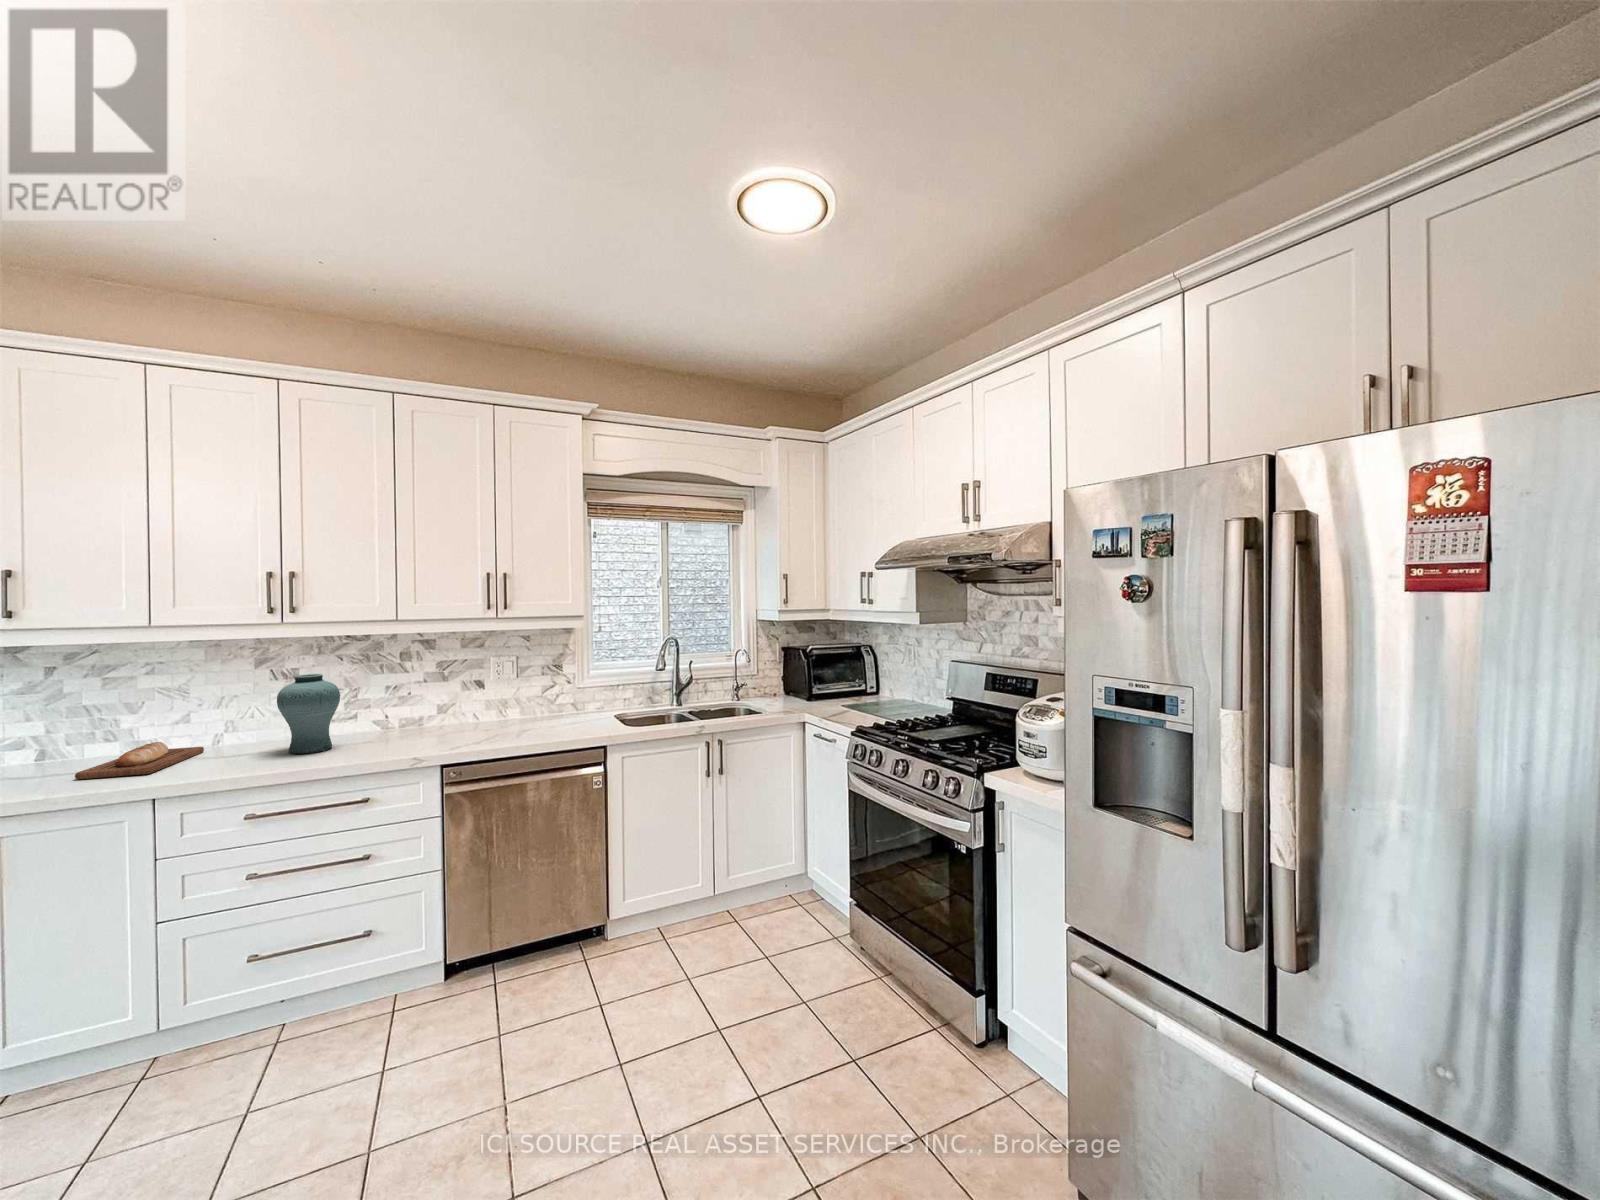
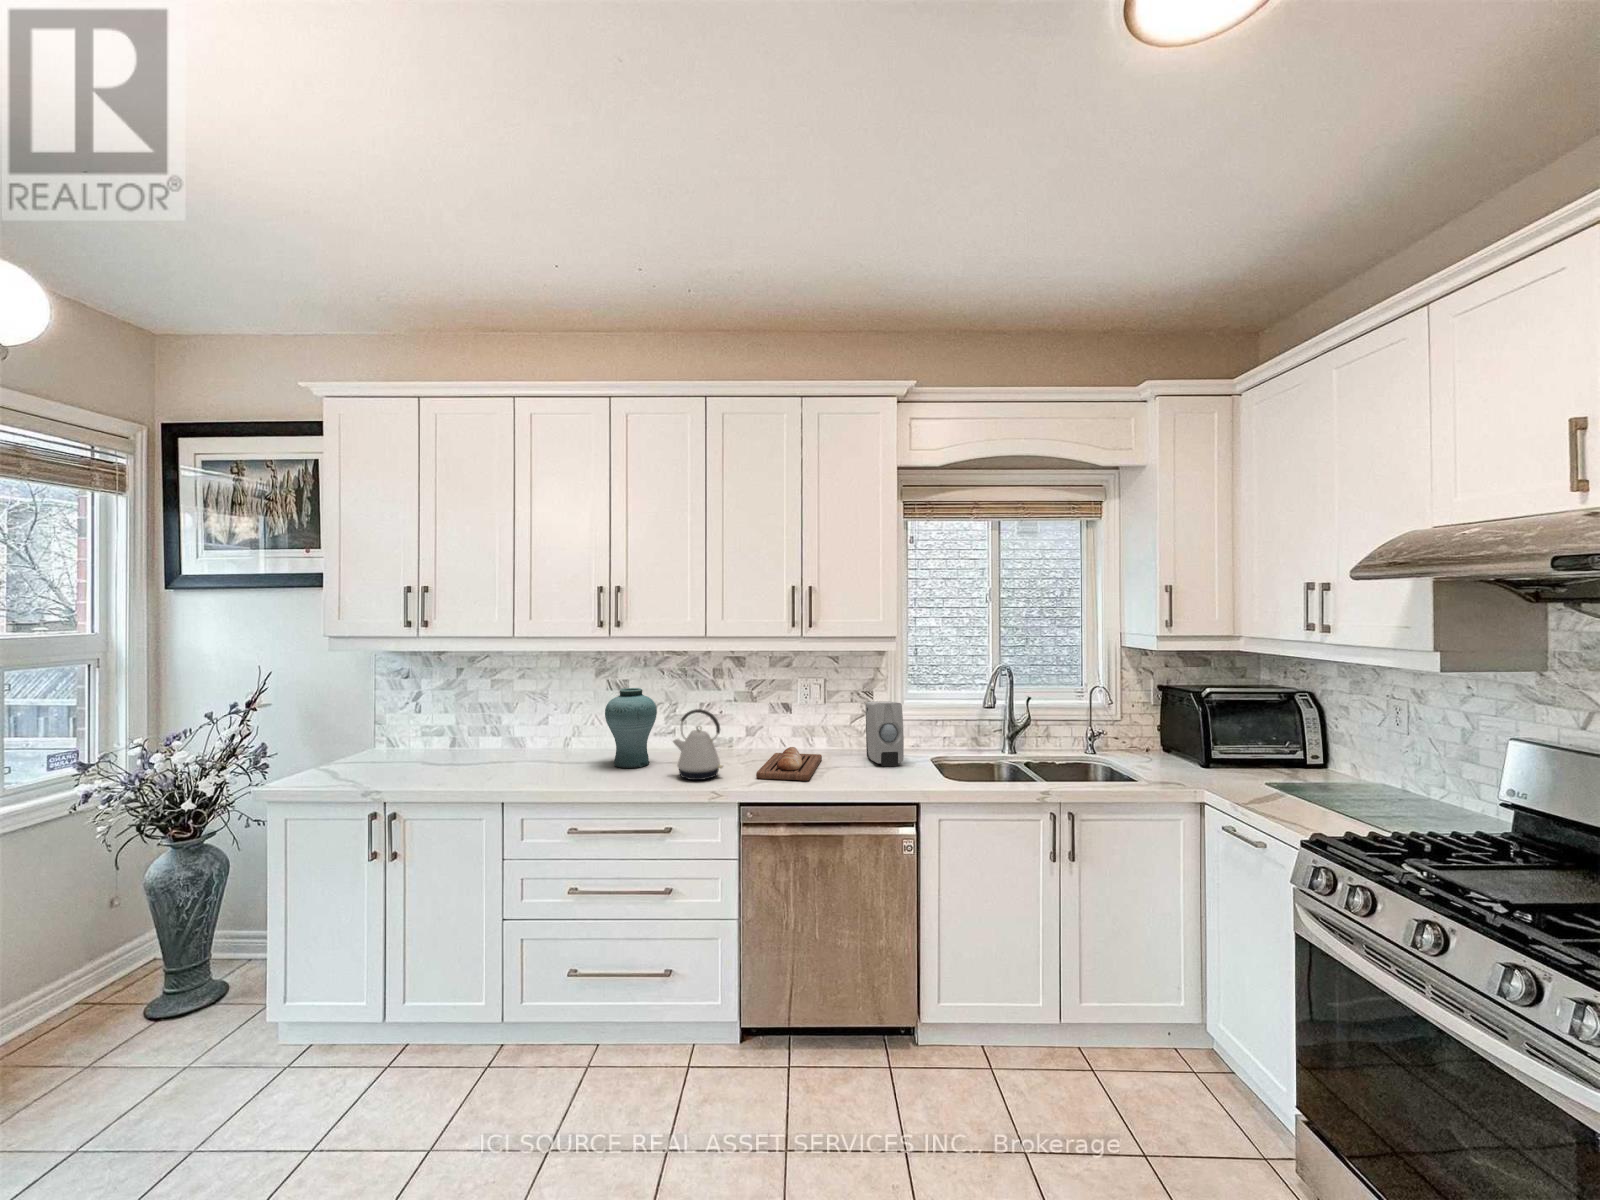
soap dispenser: none [556,671,592,725] -> present [866,701,904,766]
kettle: none [364,688,422,754] -> present [673,709,723,780]
bread loaf: present [75,742,204,779] -> present [756,747,822,781]

